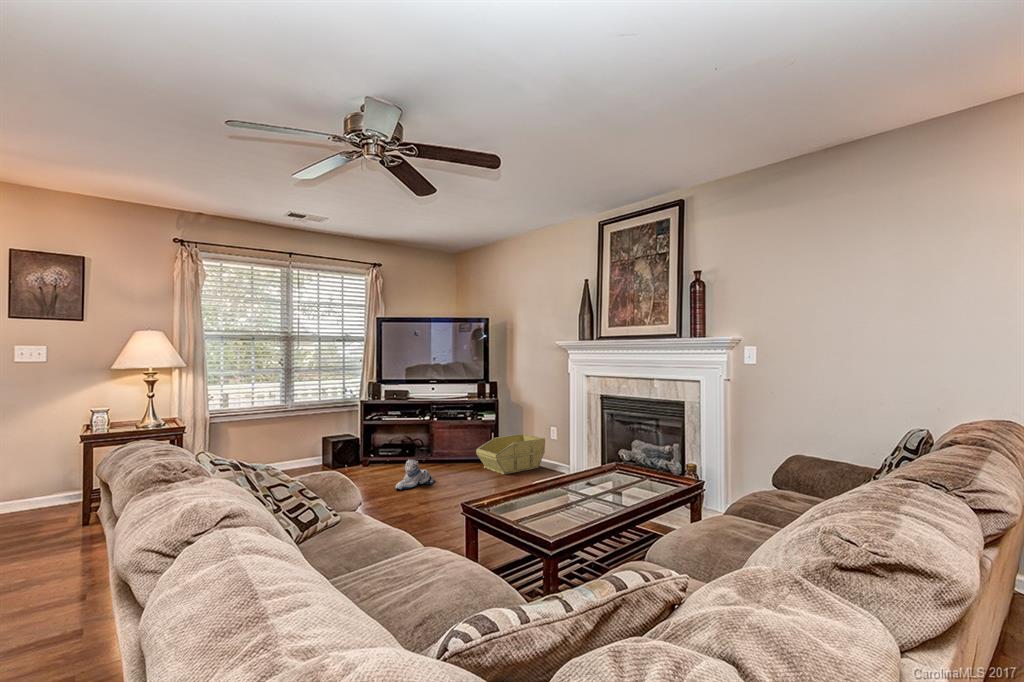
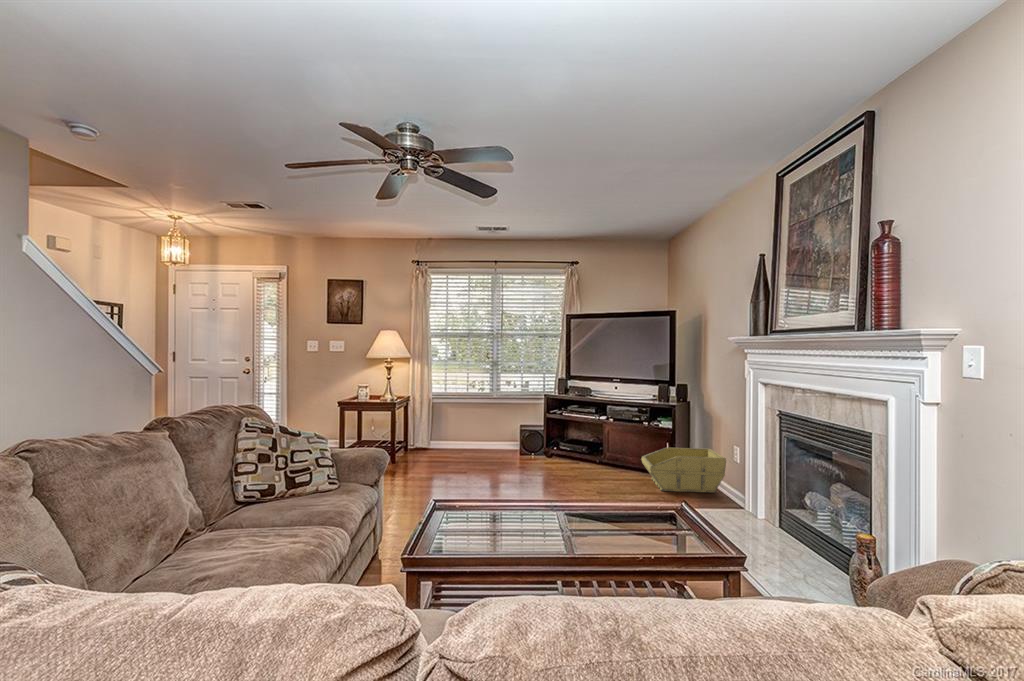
plush toy: present [395,459,434,490] -> none [535,454,582,483]

